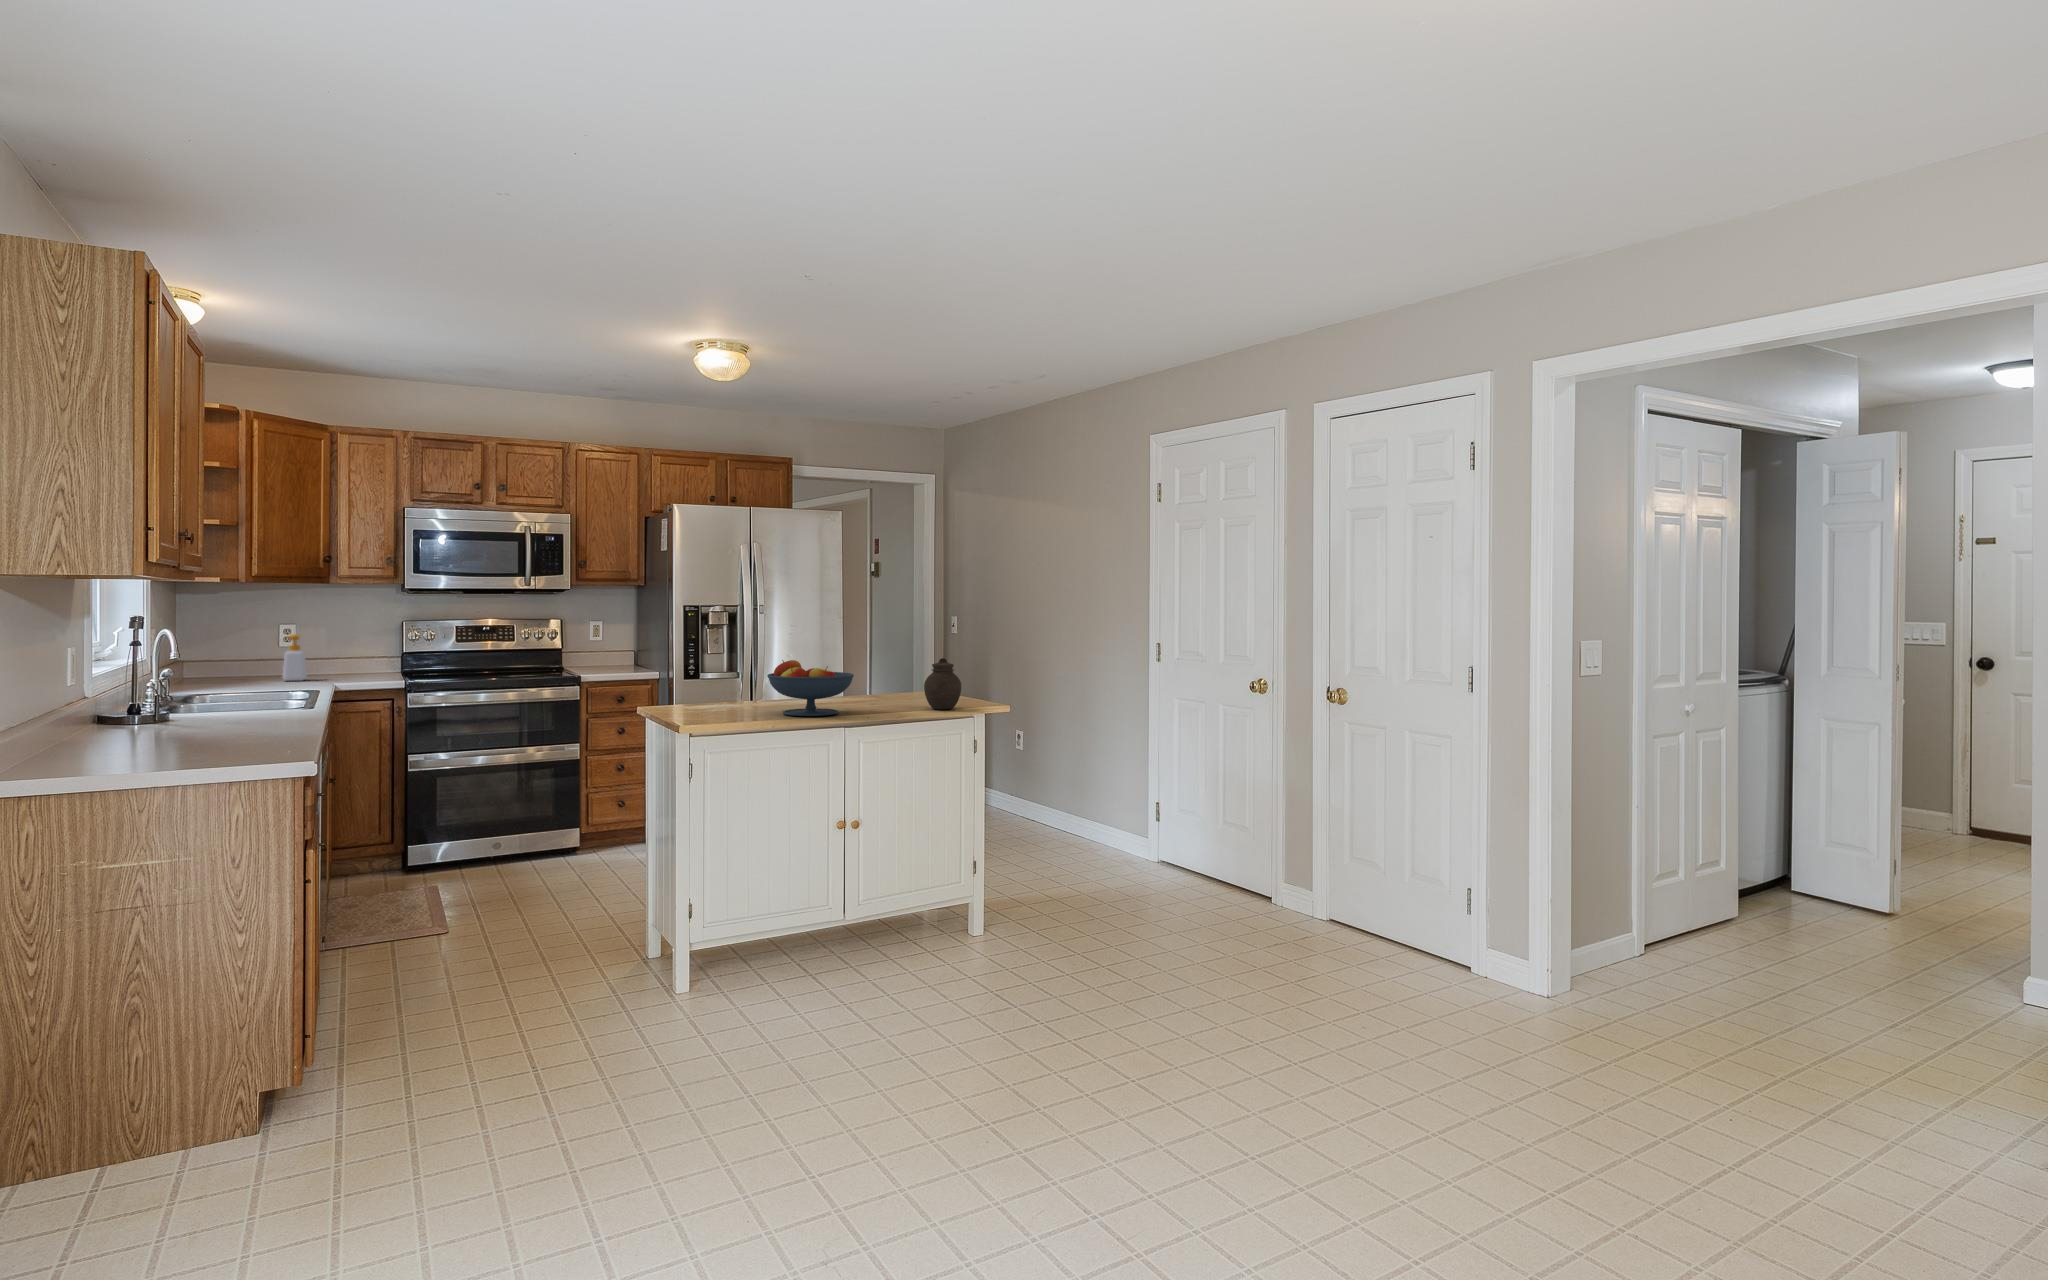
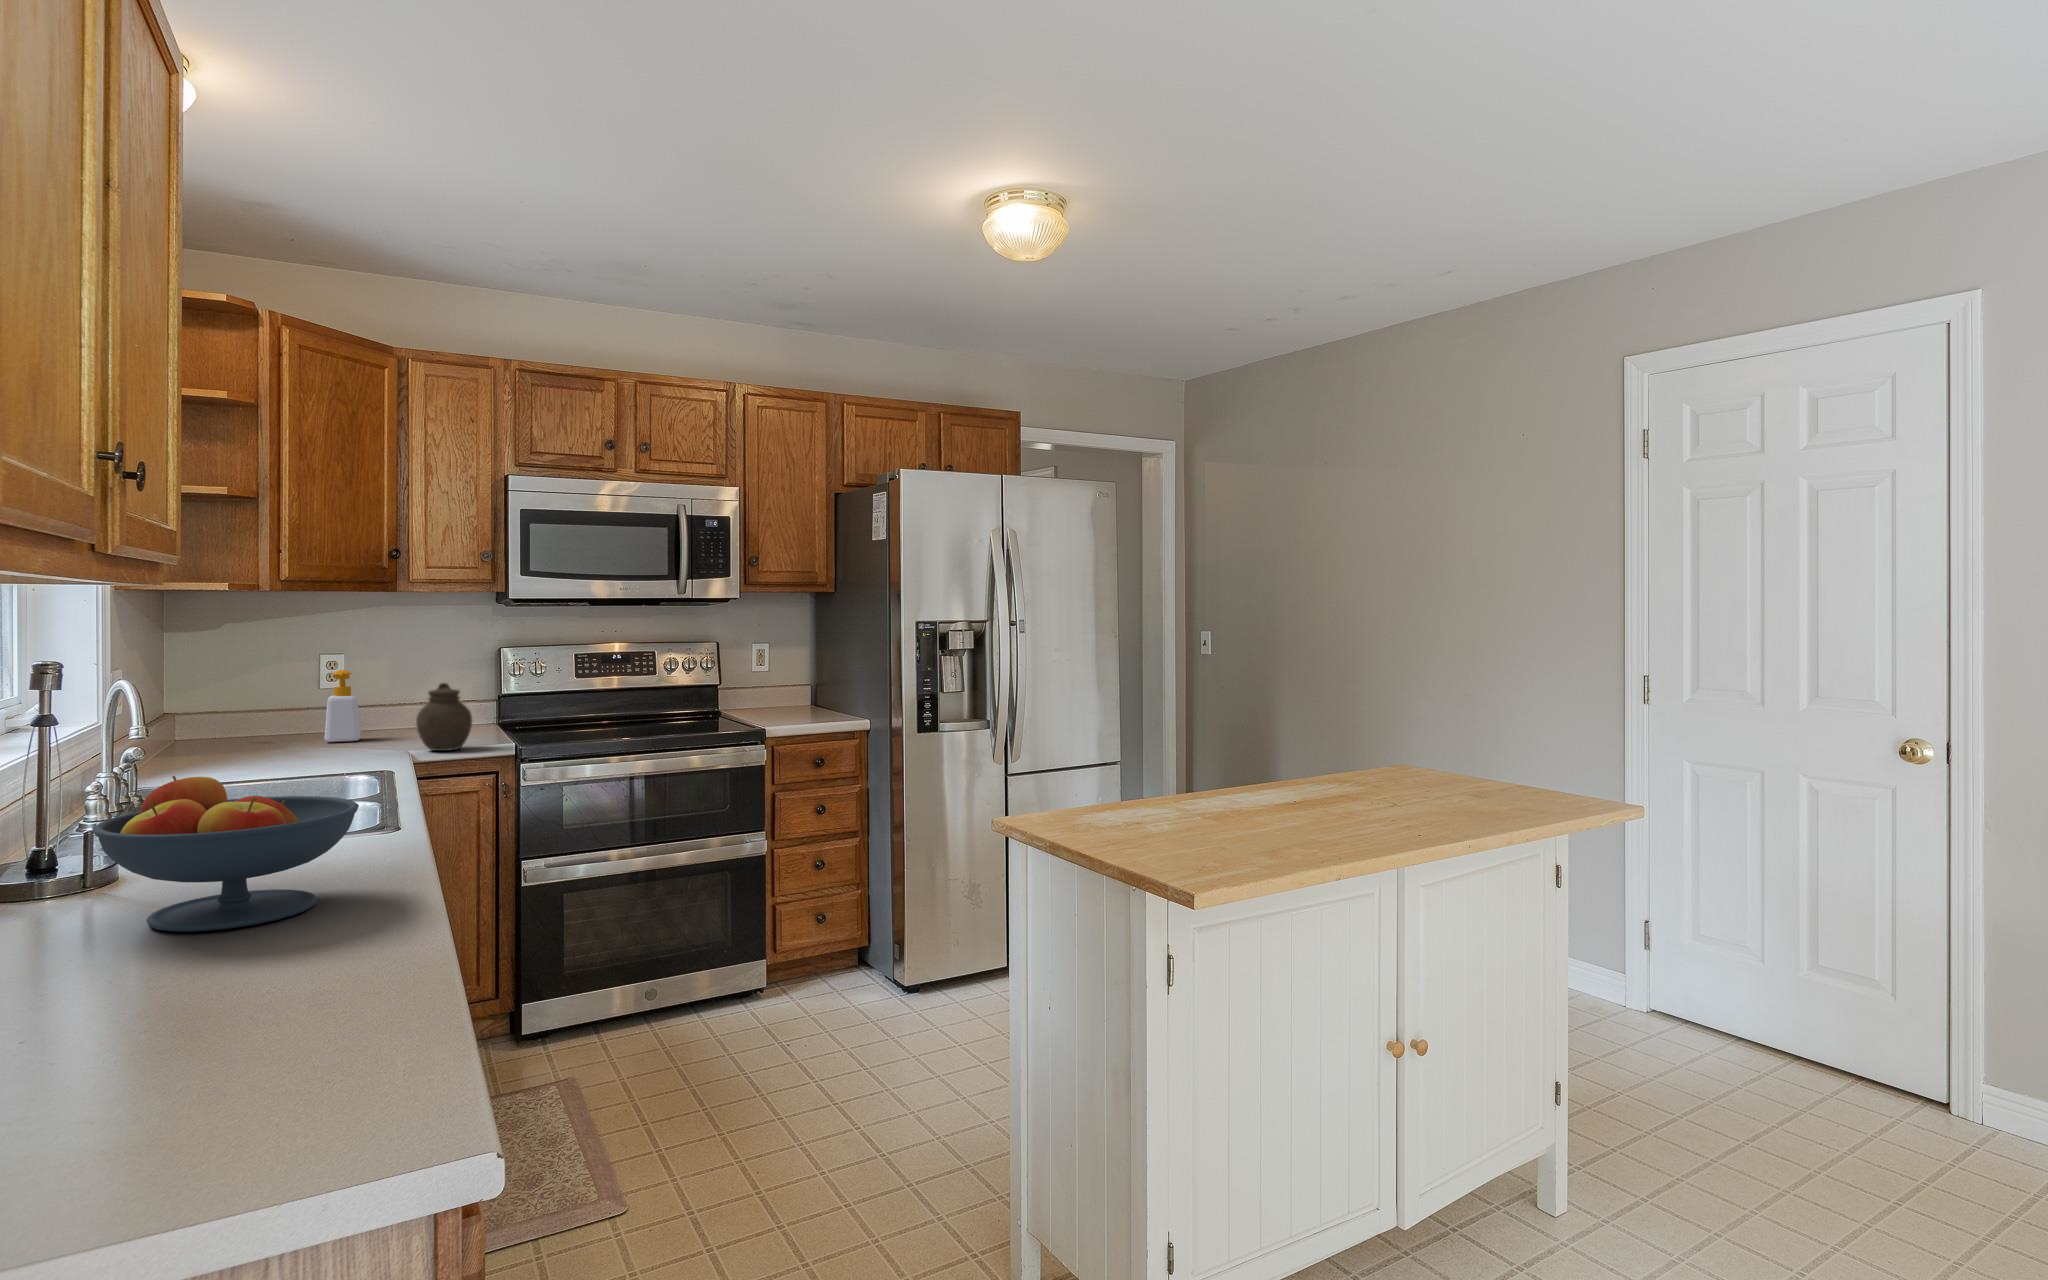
jar: present [924,658,961,710] -> present [416,683,472,751]
fruit bowl: present [767,660,854,716] -> present [92,776,359,932]

